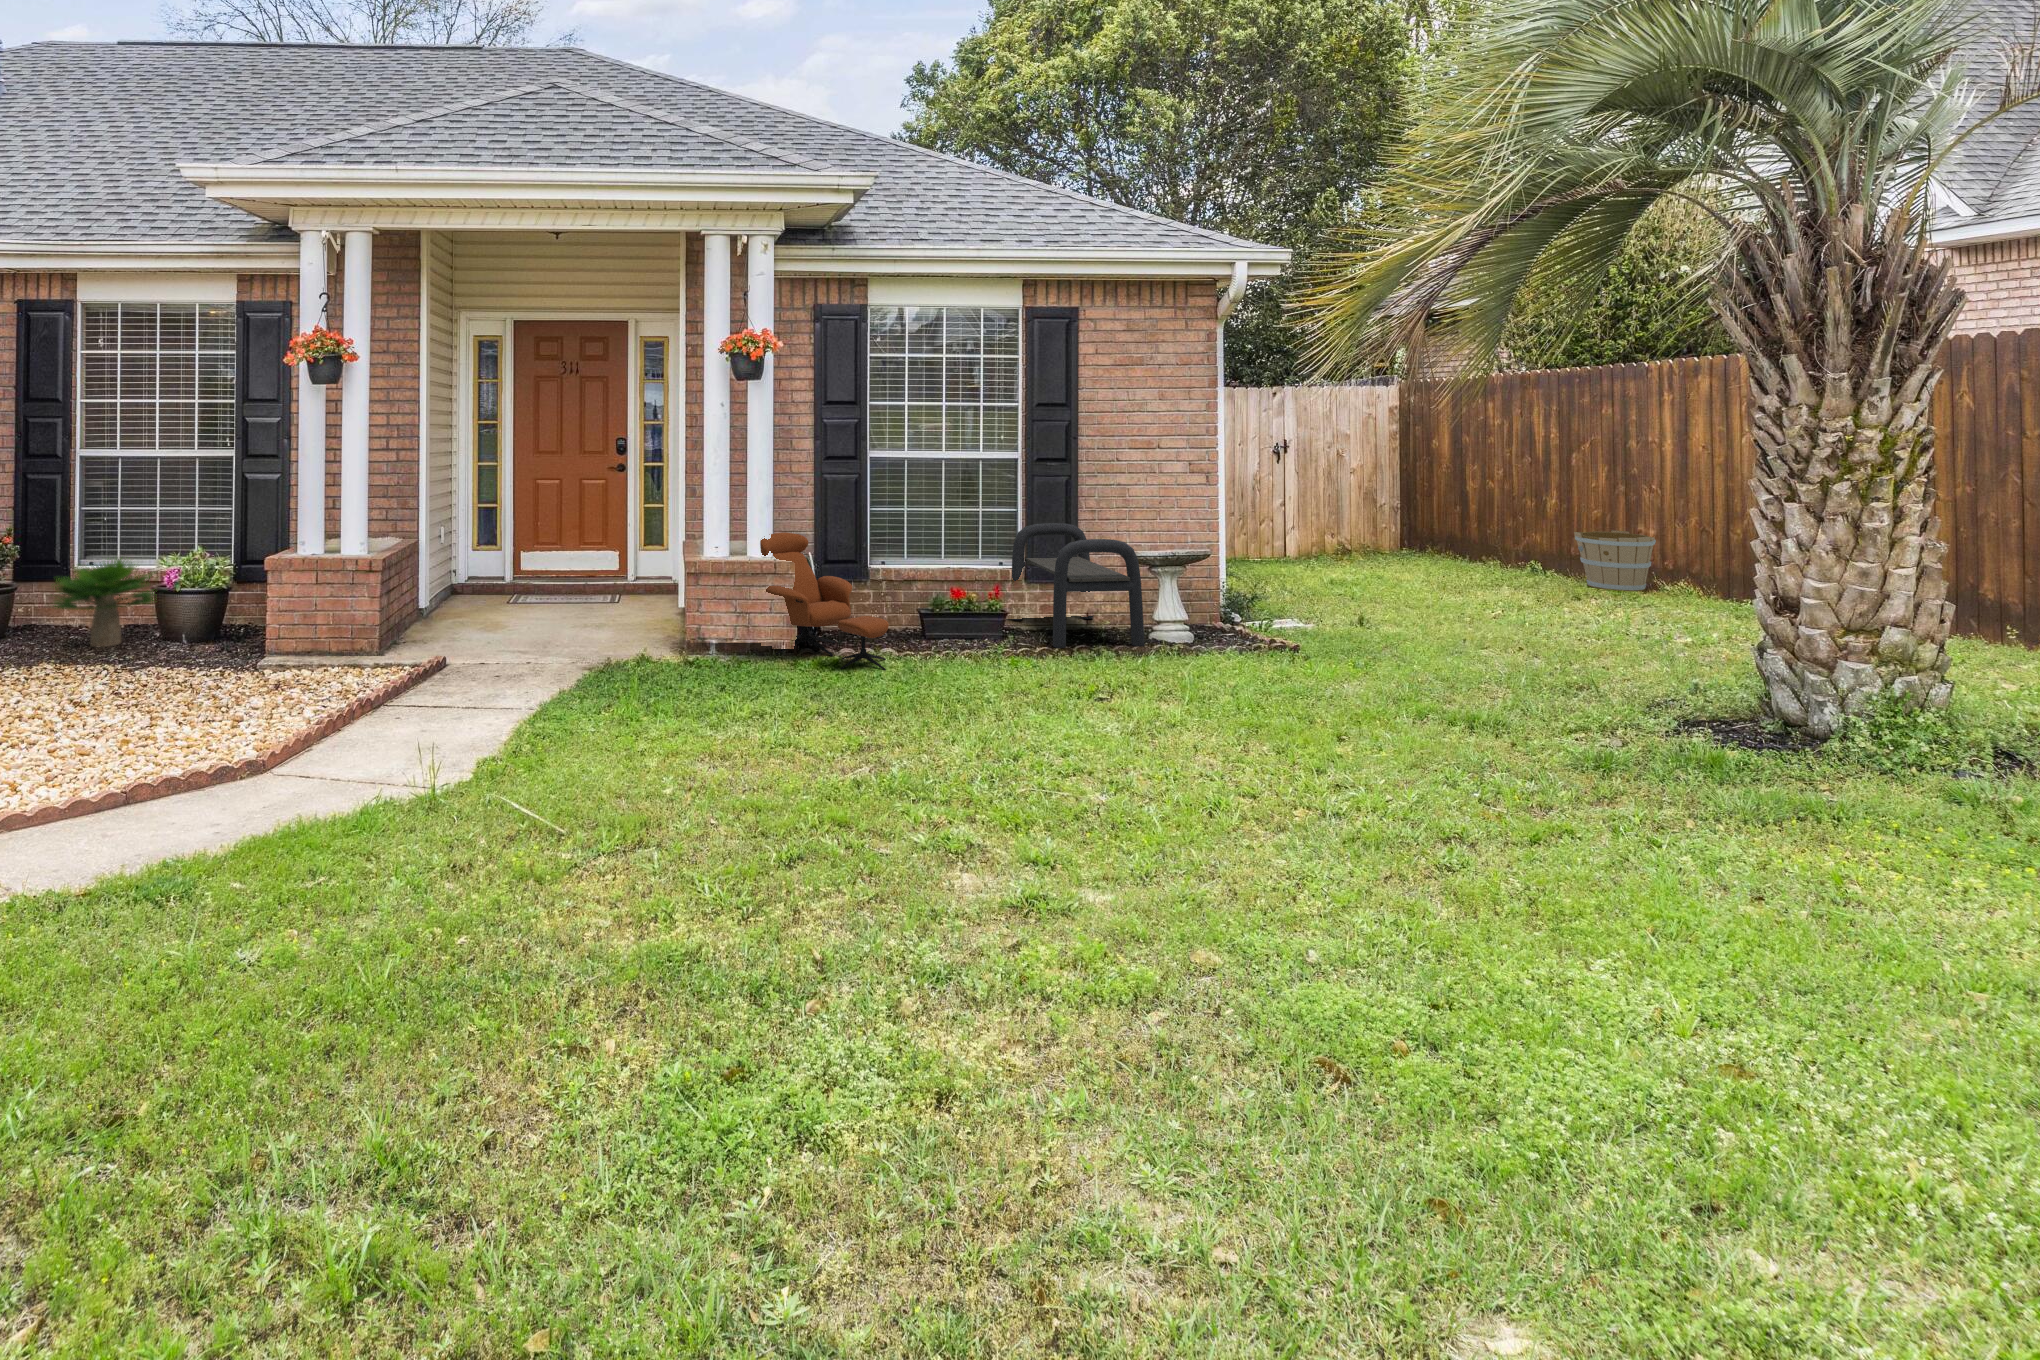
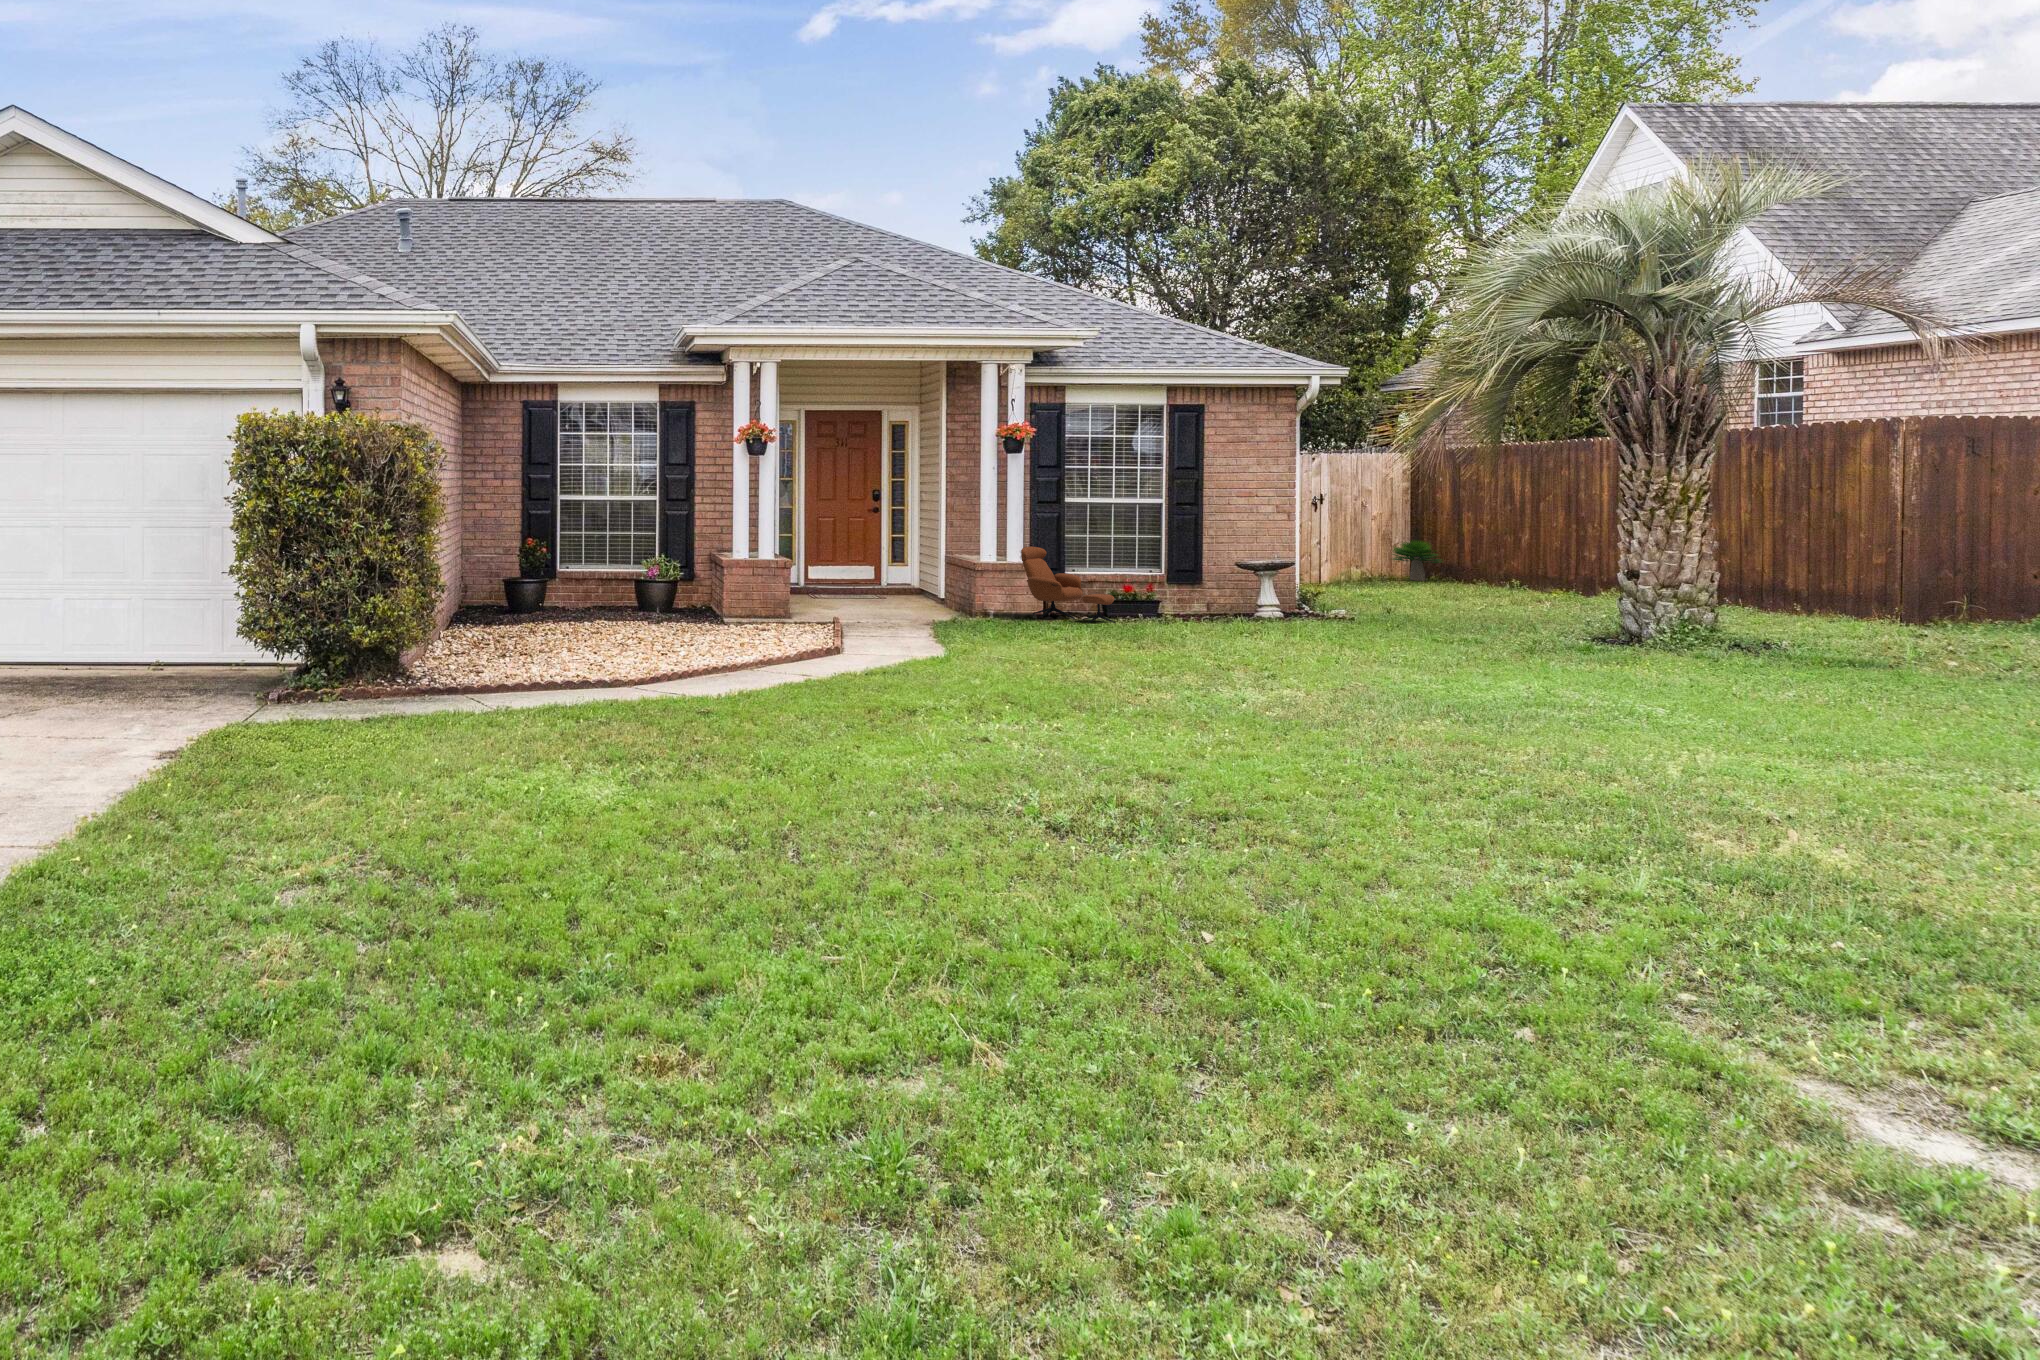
bench: present [1012,523,1144,648] -> none [1164,543,1262,616]
wooden bucket: present [1574,530,1656,591] -> none [1542,557,1600,599]
potted plant: present [52,558,157,648] -> present [1392,540,1442,581]

